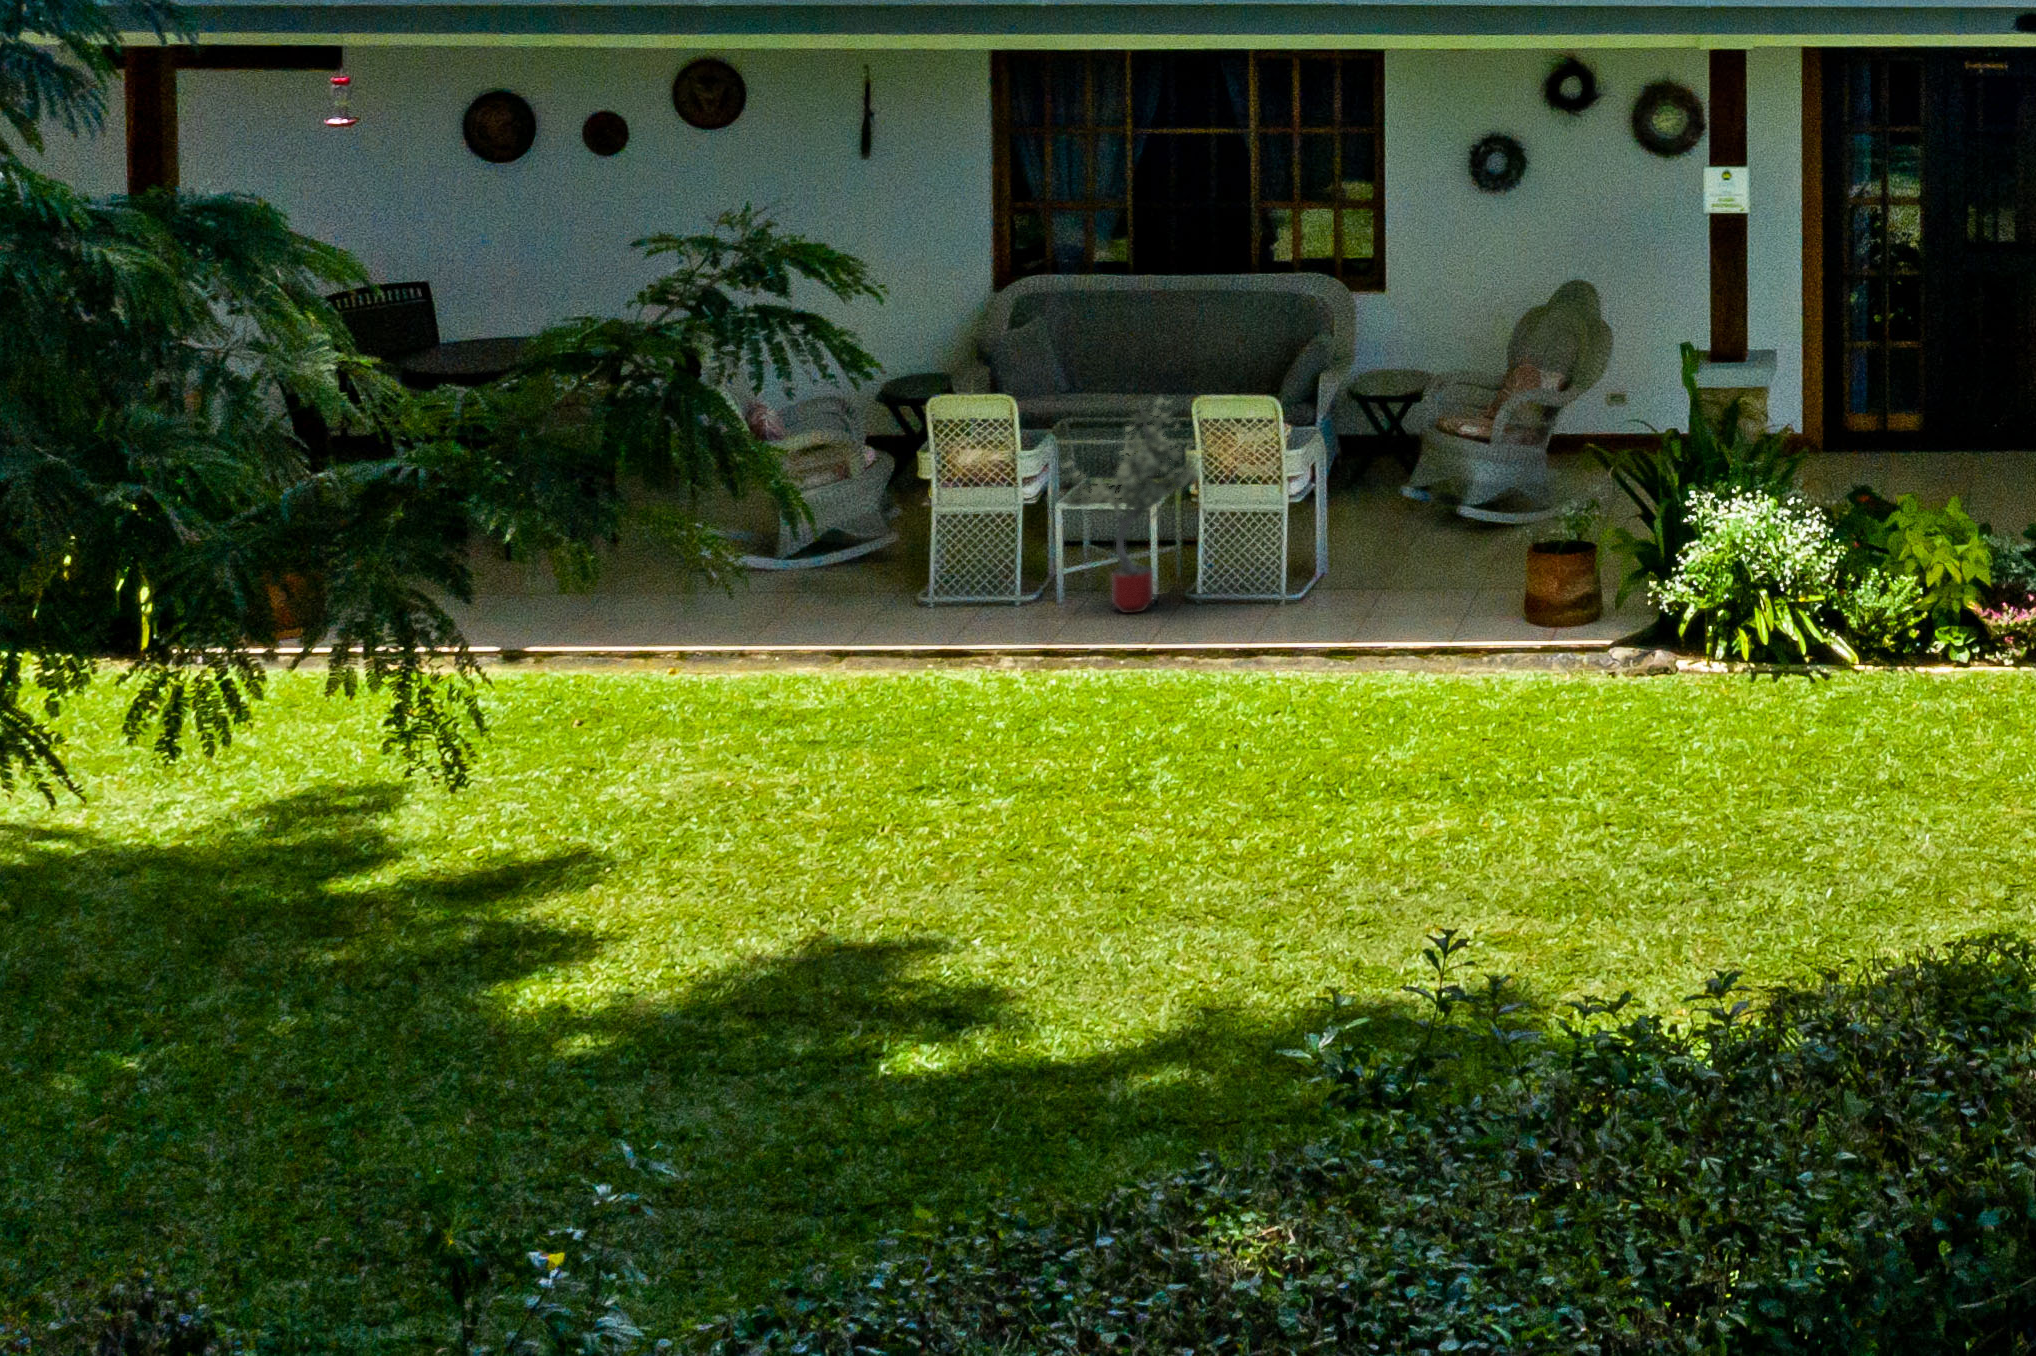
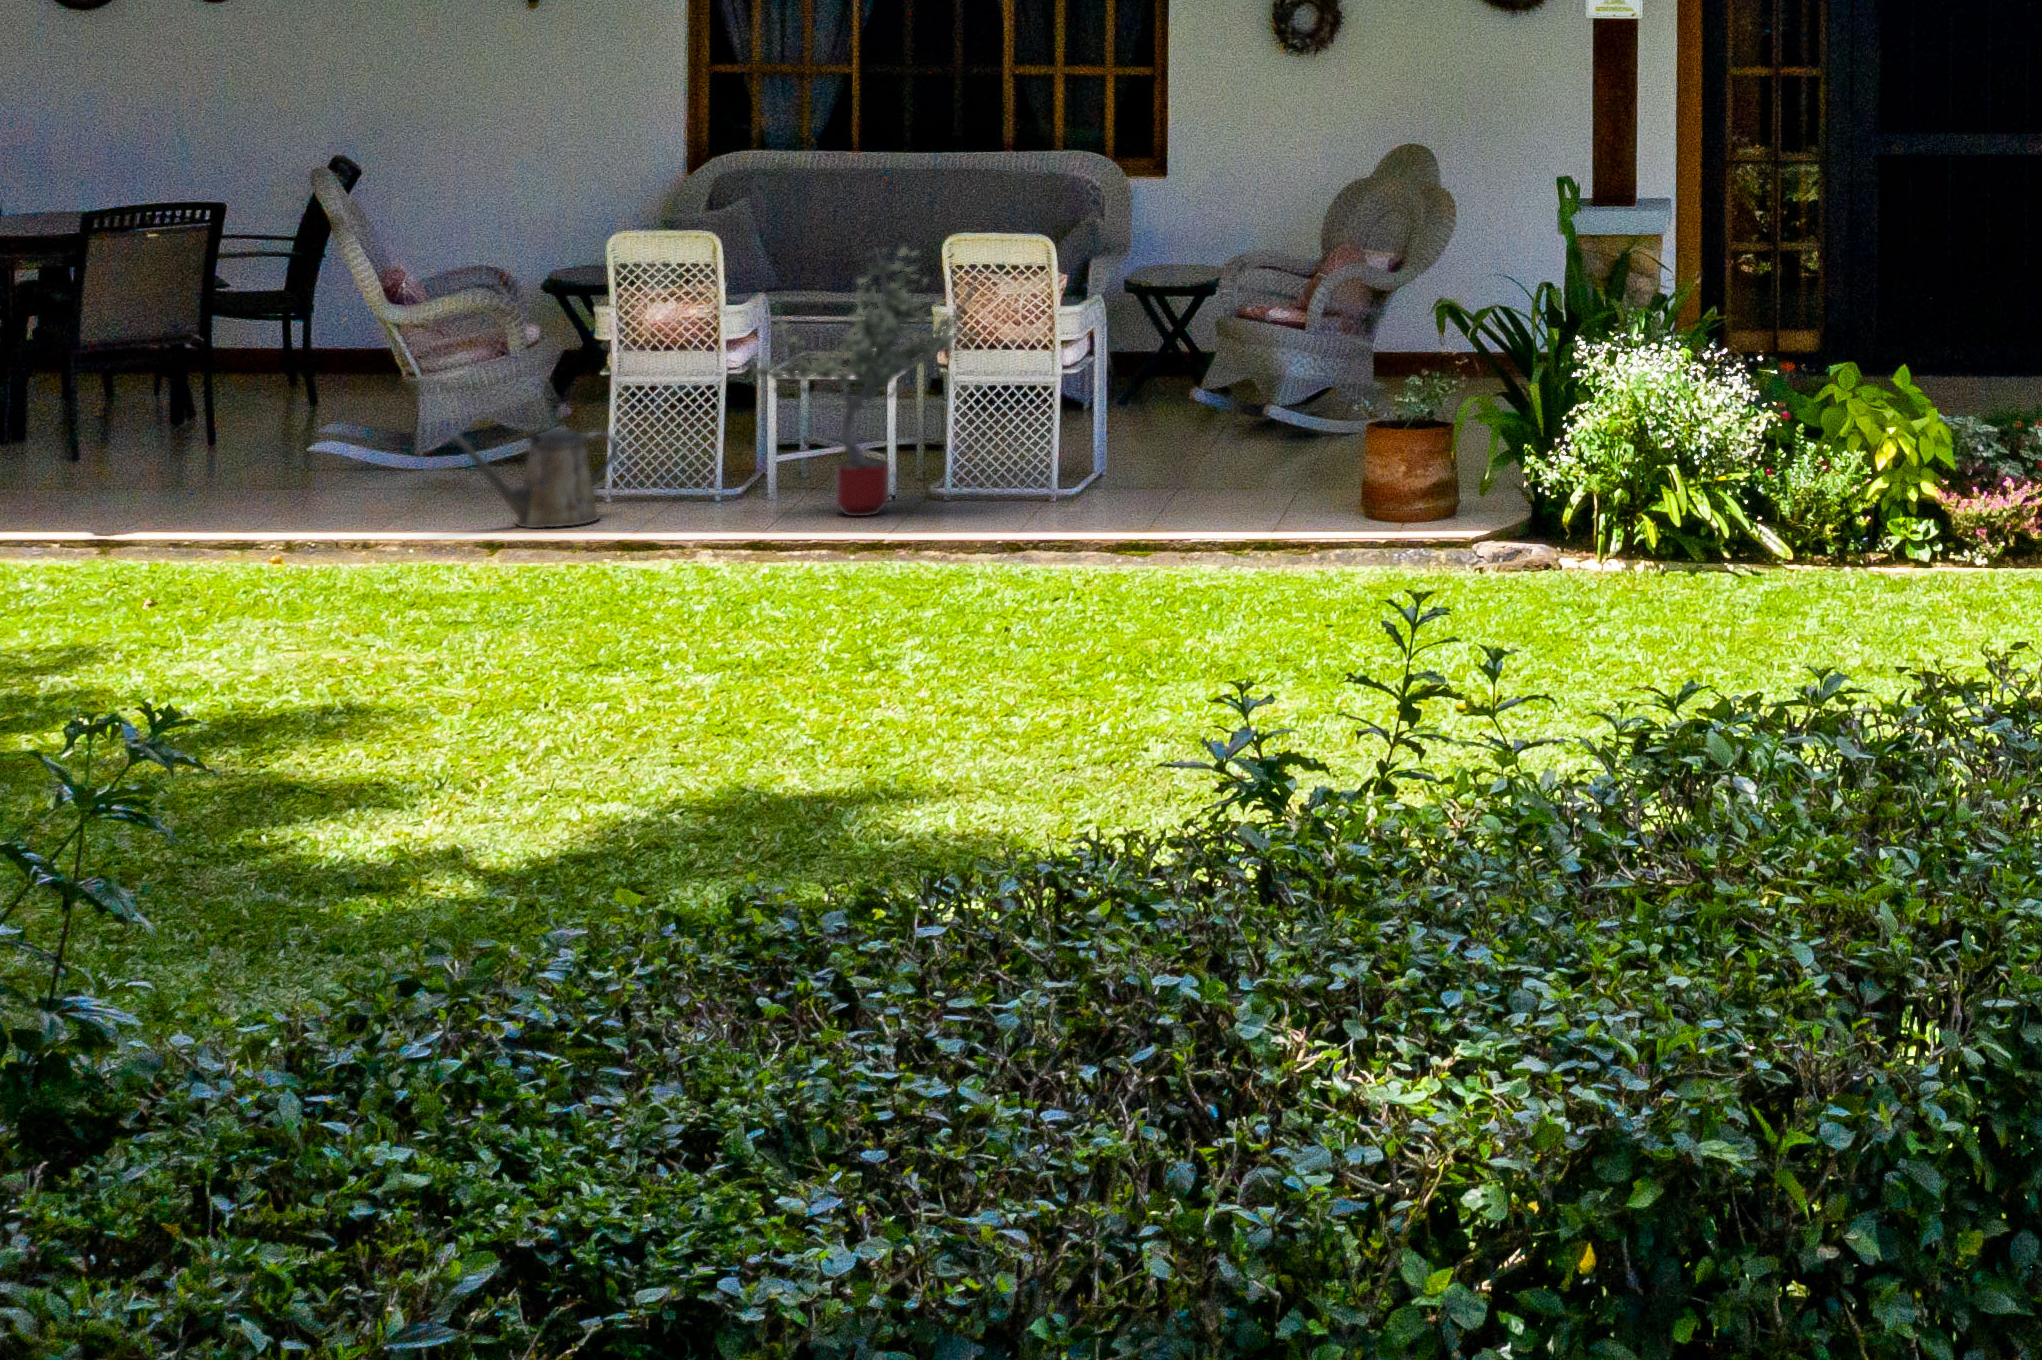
watering can: none [816,547,946,628] -> present [447,429,618,528]

